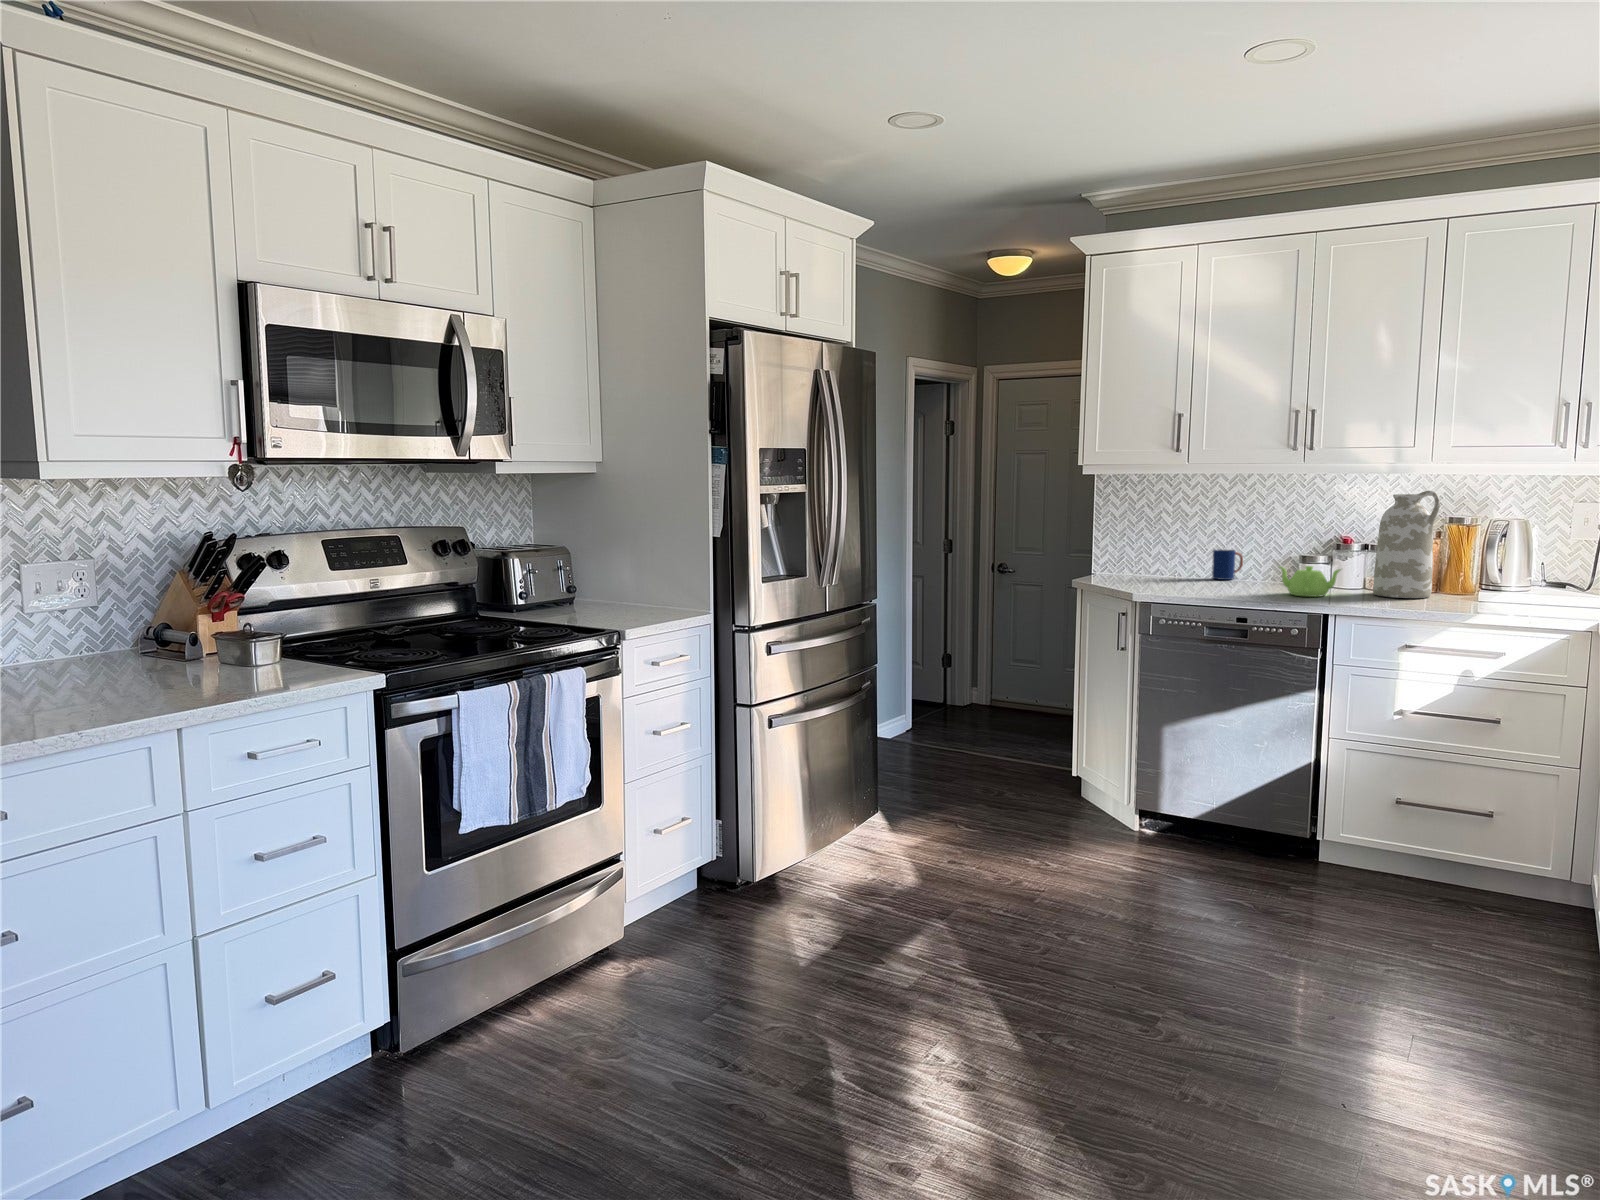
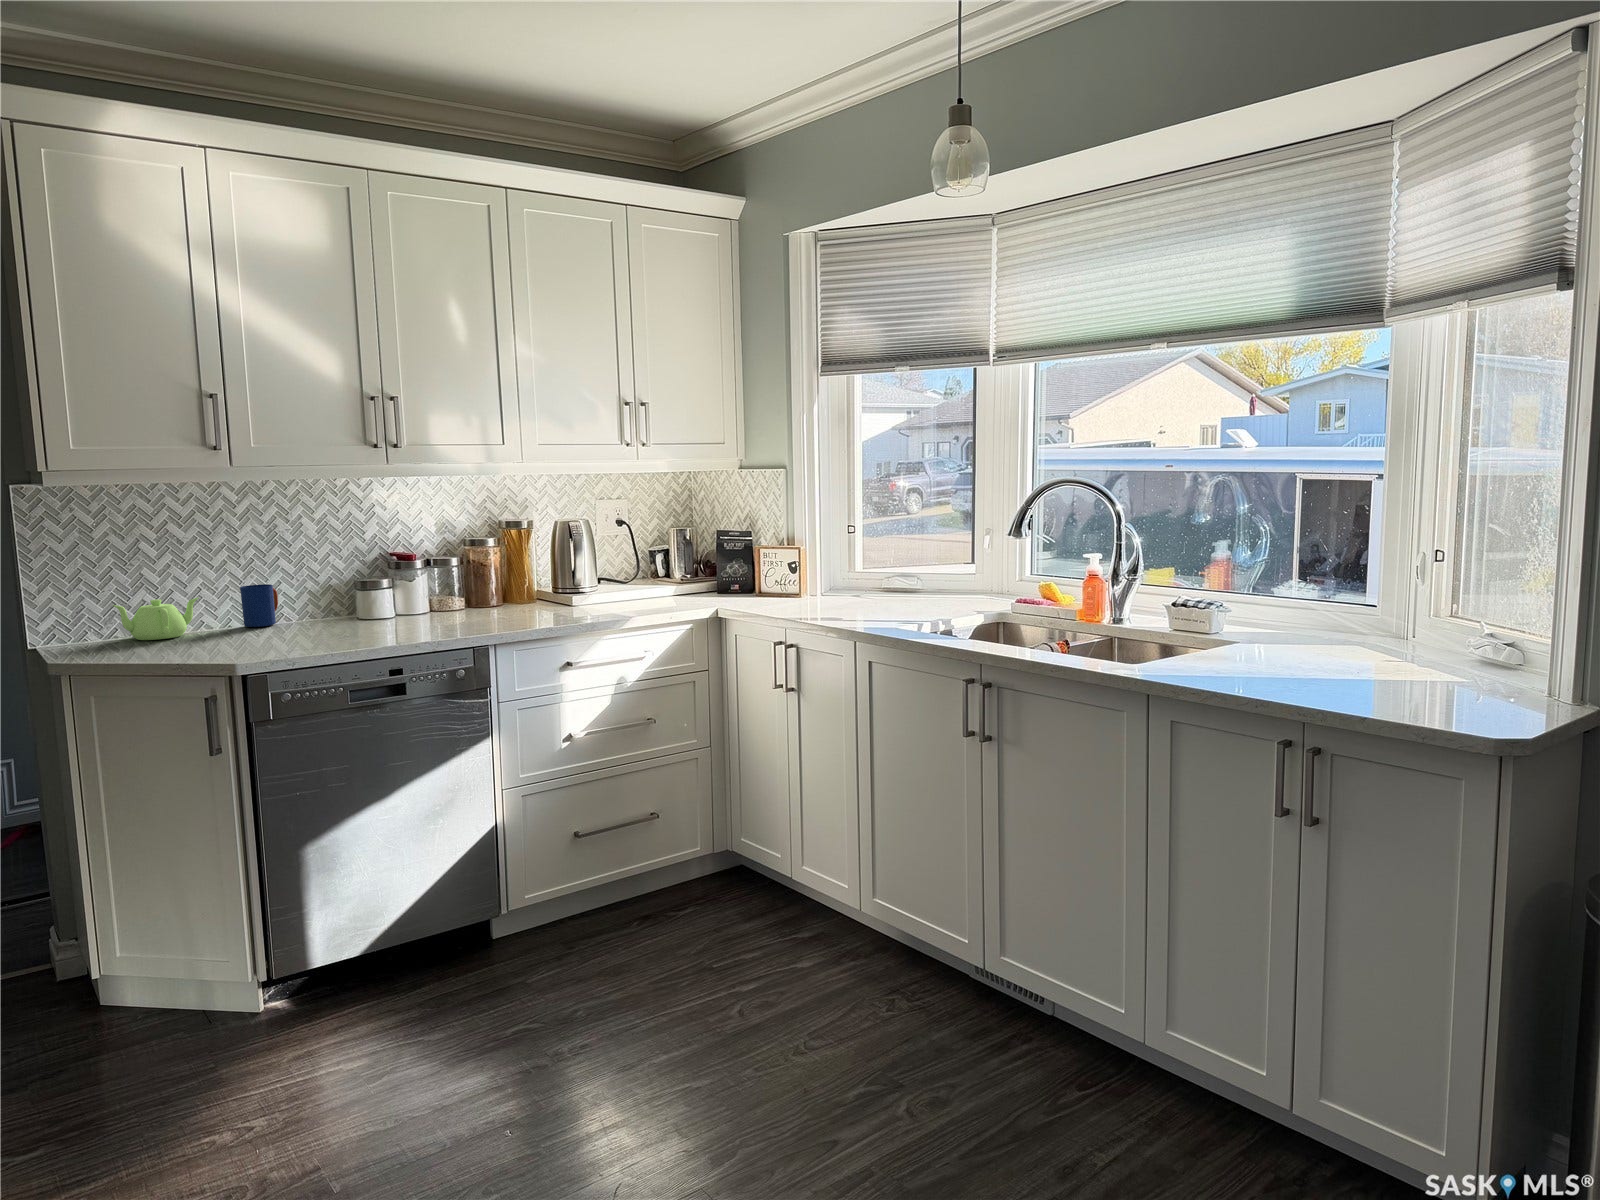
vase: present [1373,491,1440,598] -> none [472,493,533,615]
teapot: present [1280,566,1341,597] -> present [113,598,198,640]

